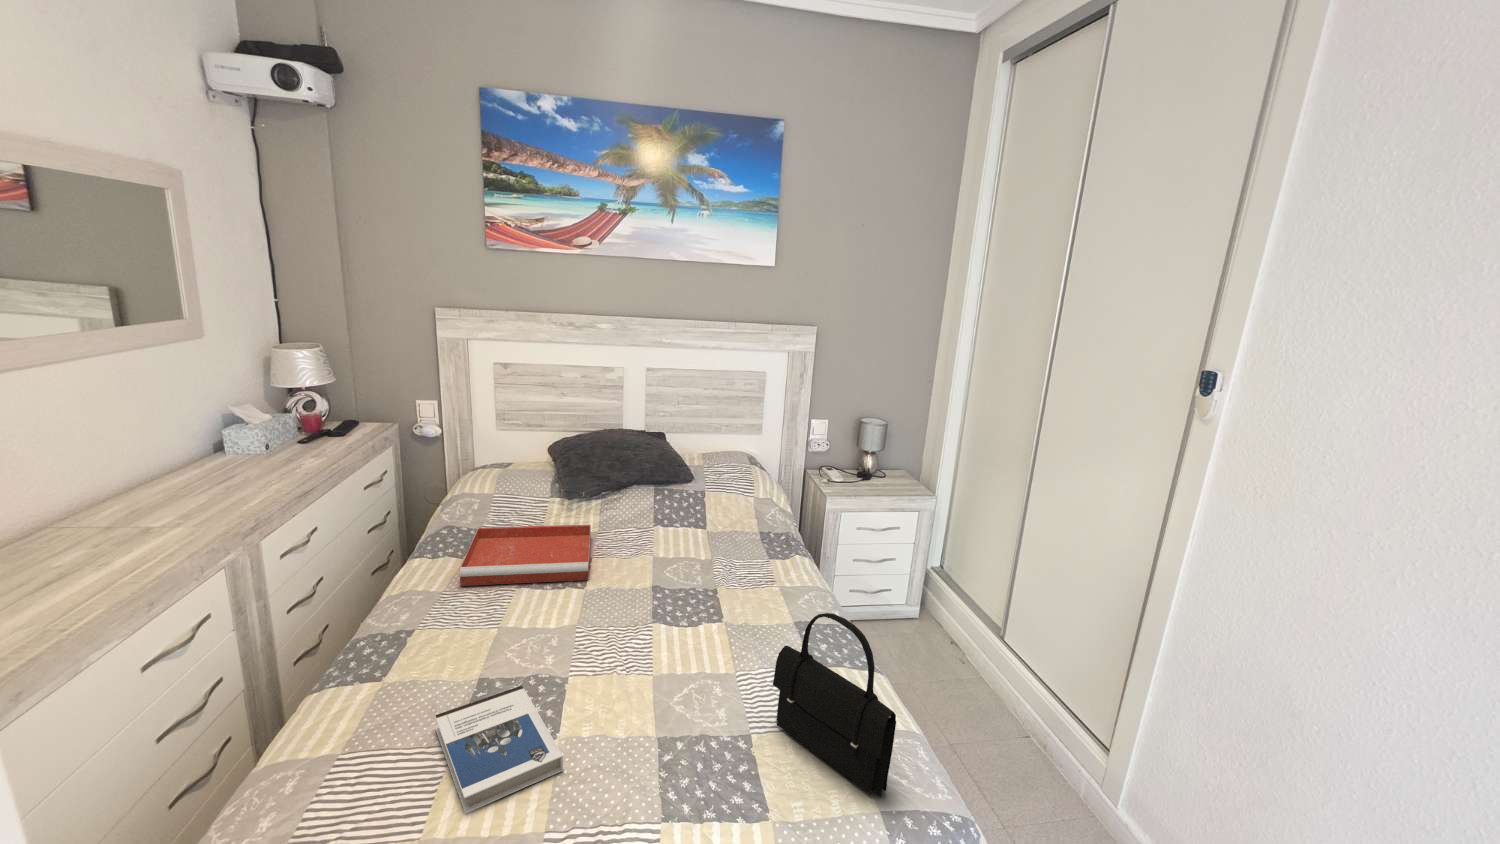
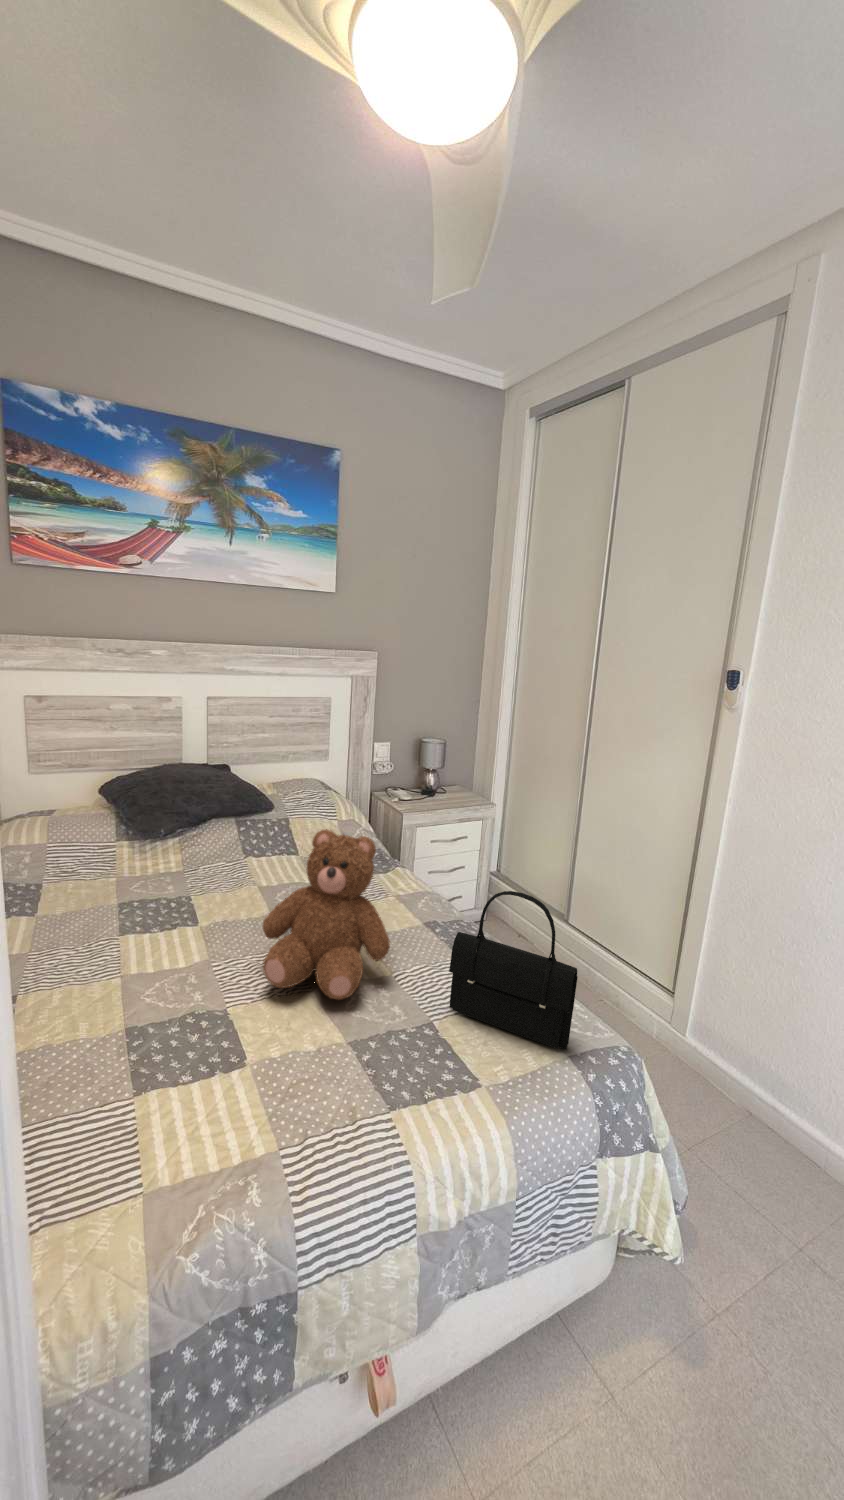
teddy bear: none [603,518,731,693] -> present [262,829,390,999]
tray: present [459,525,591,586] -> none [49,860,200,939]
hardback book: present [435,685,563,813] -> none [102,1020,268,1153]

